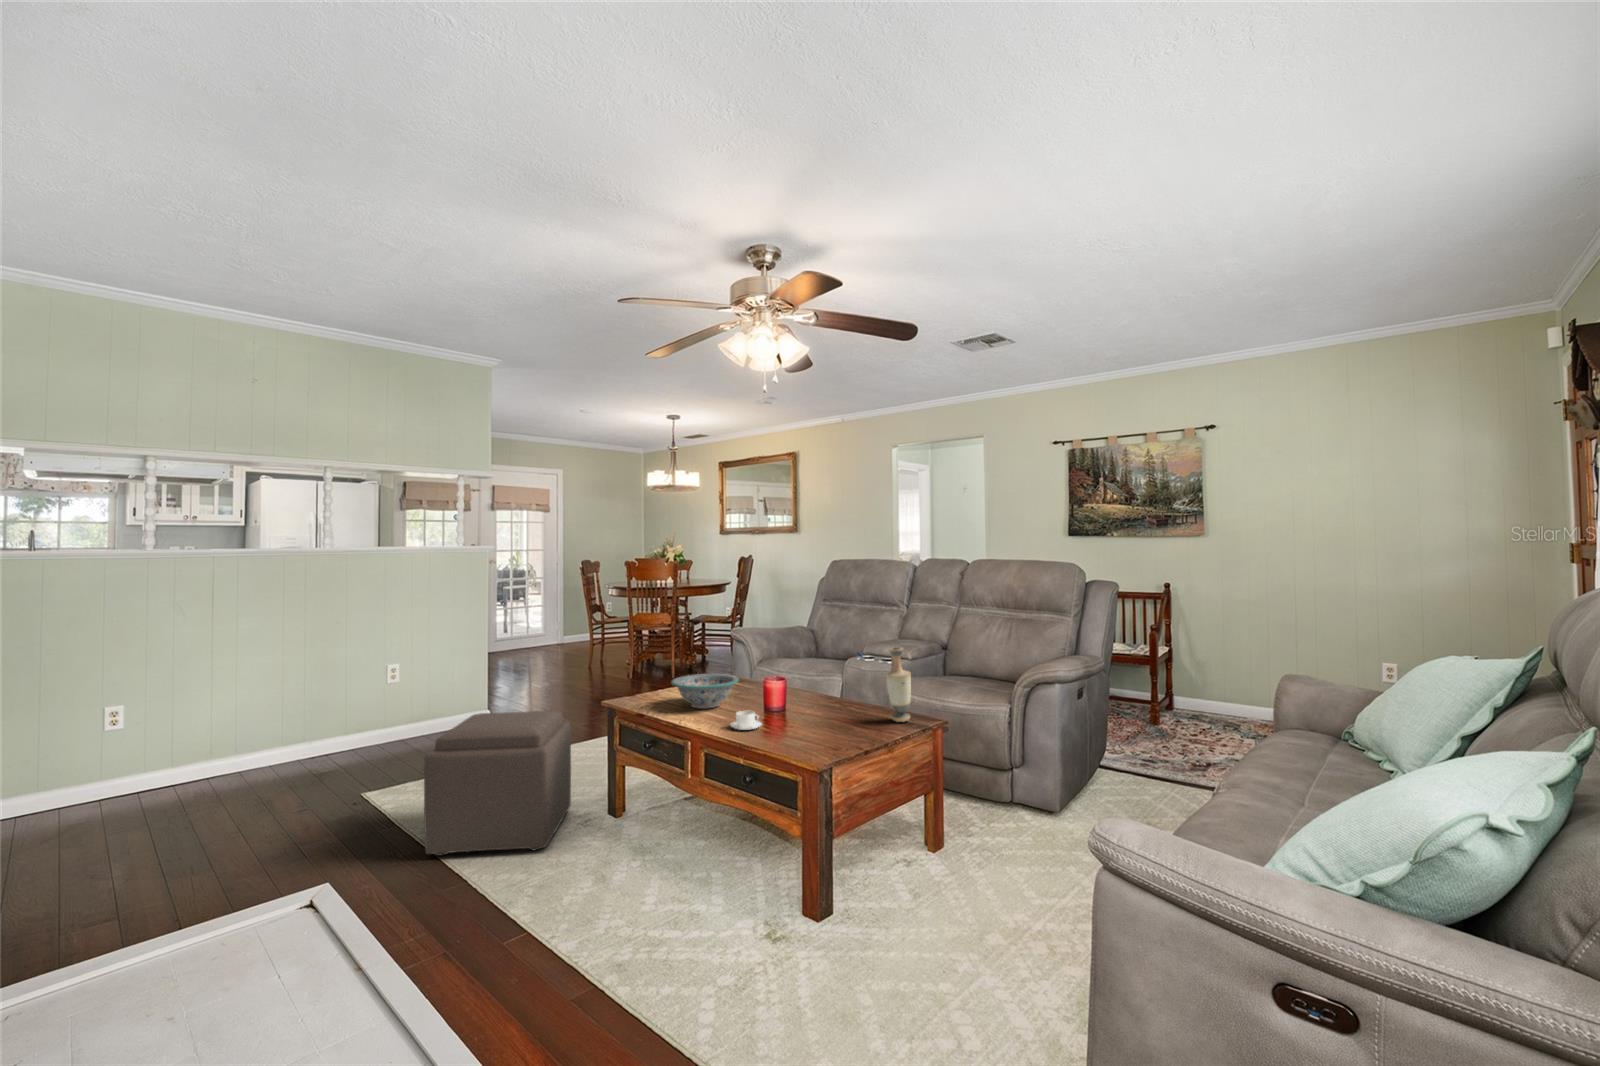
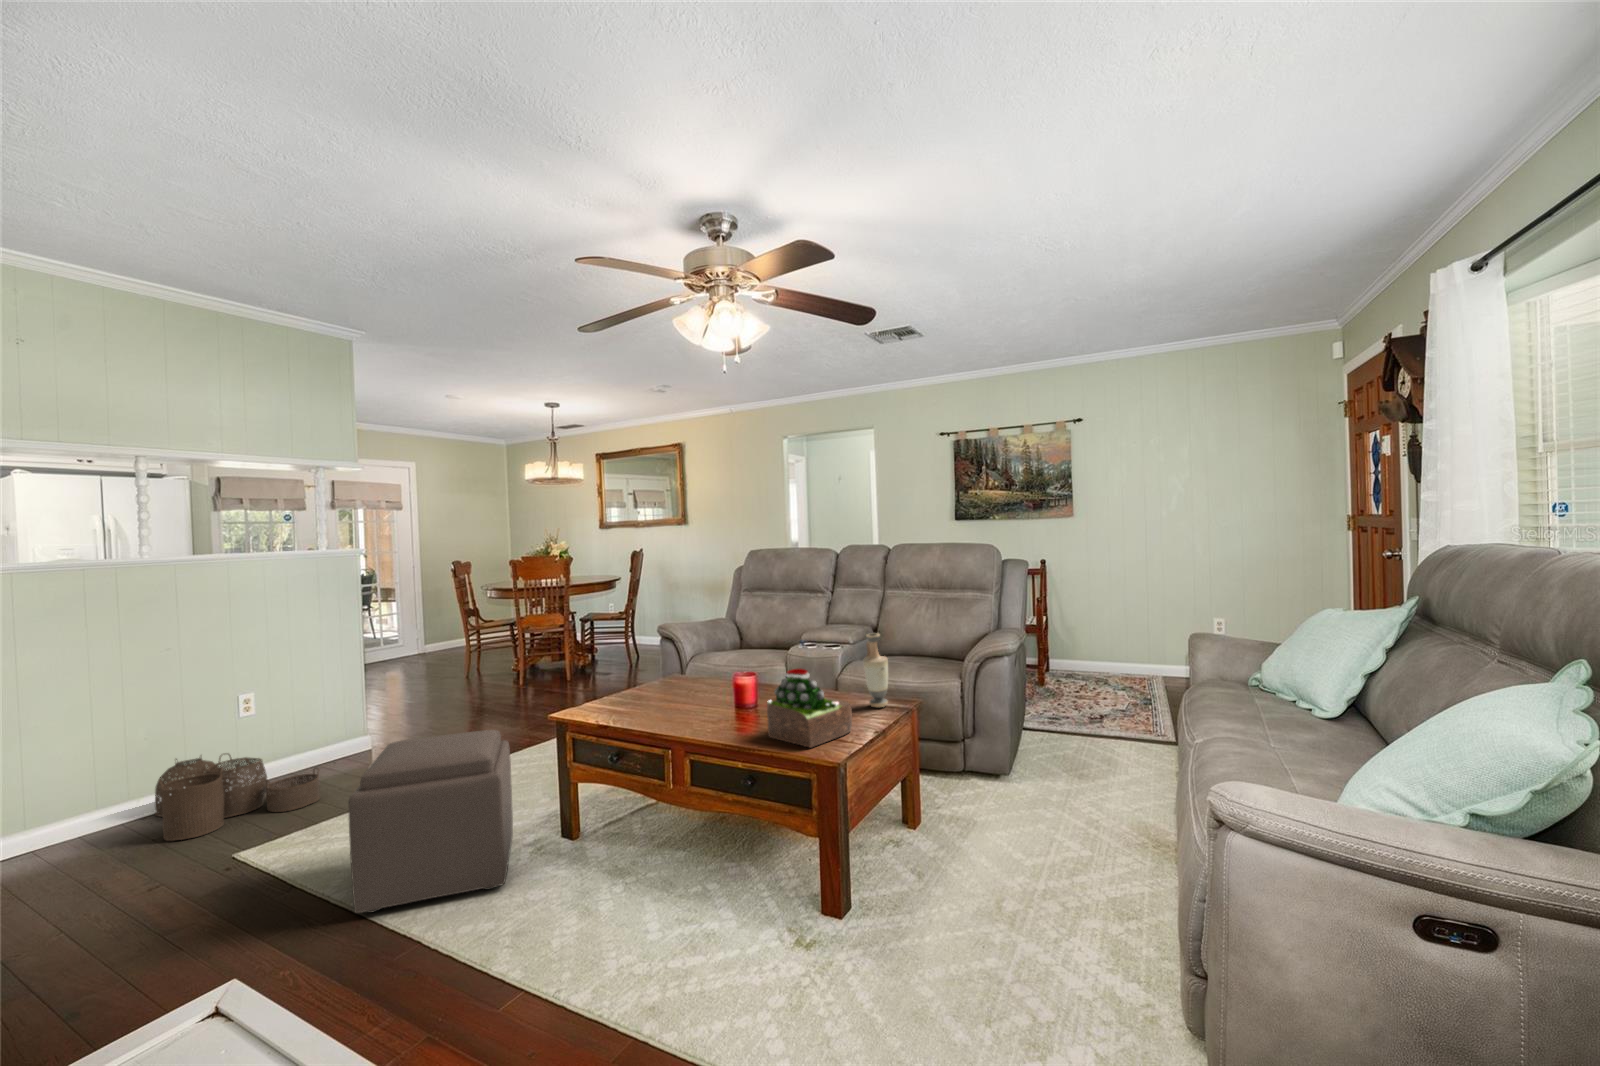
decorative bowl: present [671,674,739,709] -> none [631,674,704,712]
succulent plant: none [774,676,857,752] -> present [767,669,852,748]
coffee cup: present [730,711,762,730] -> none [712,710,747,731]
woven basket: none [319,713,441,780] -> present [155,753,320,841]

